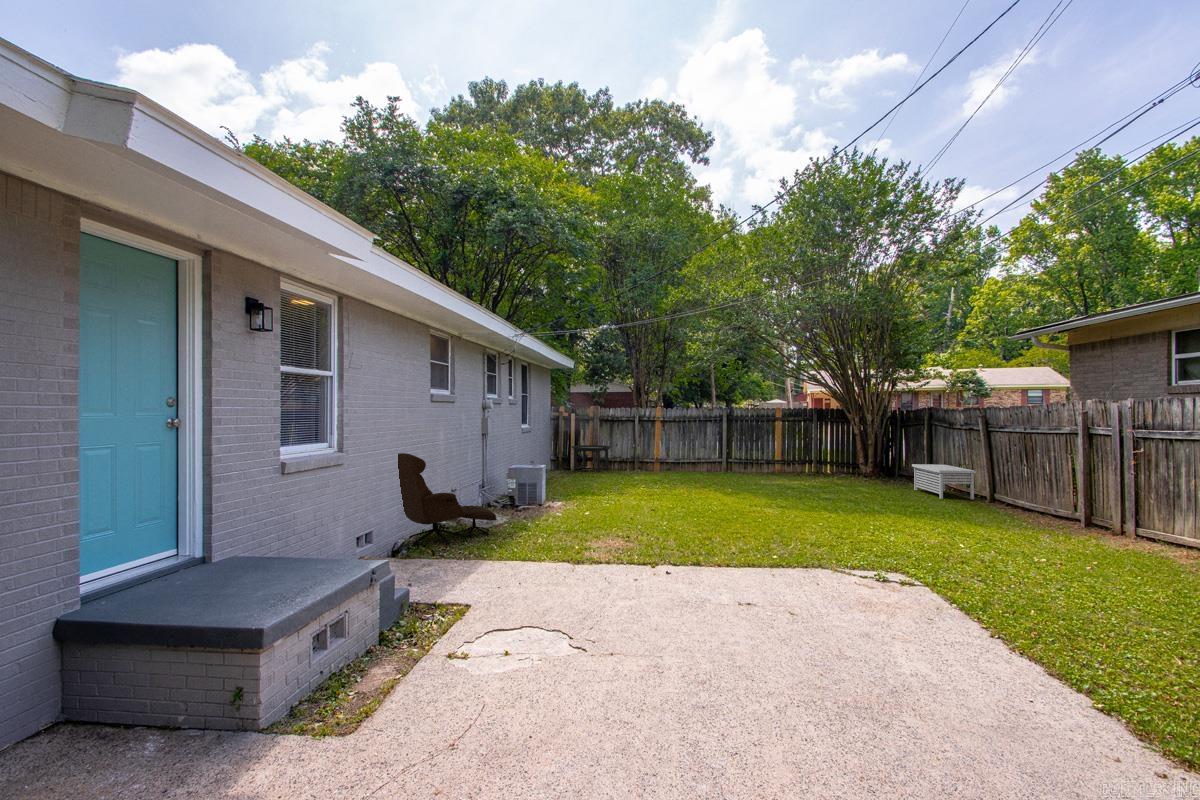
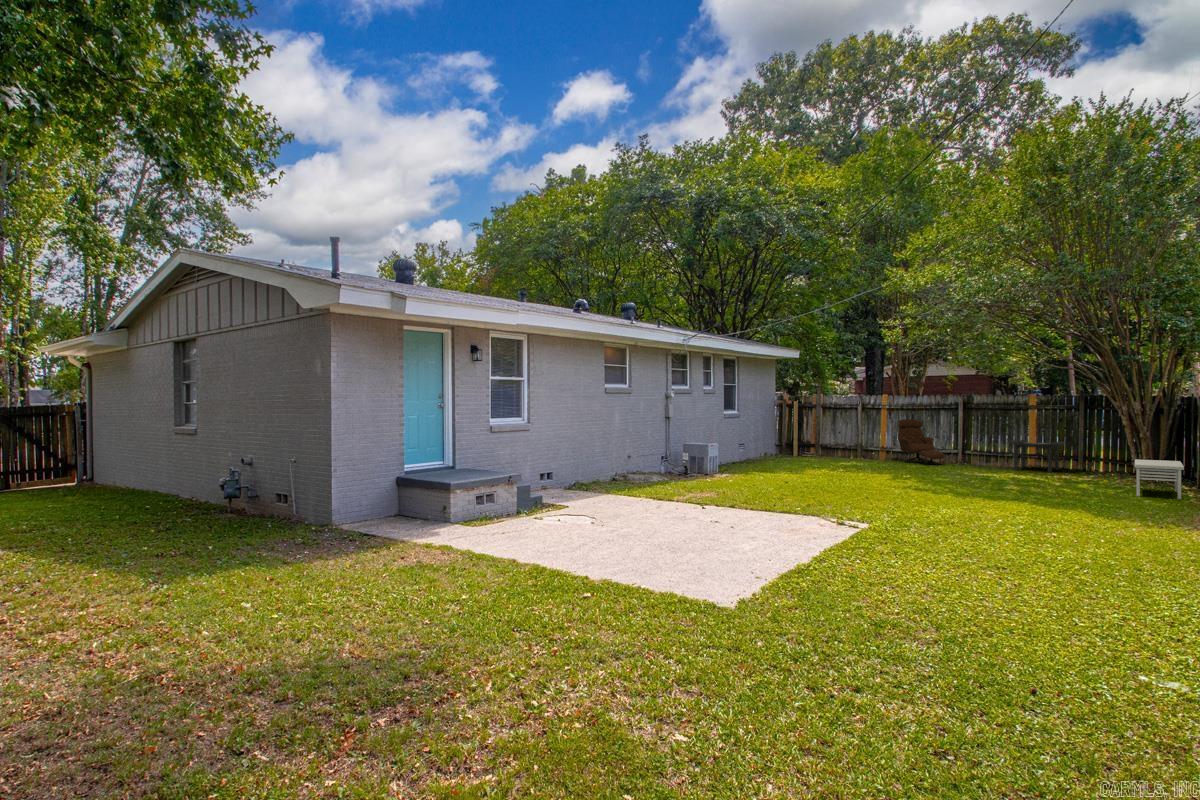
round table: present [571,445,611,472] -> present [1009,440,1064,472]
lounge chair: present [398,453,497,545] -> present [897,419,945,465]

